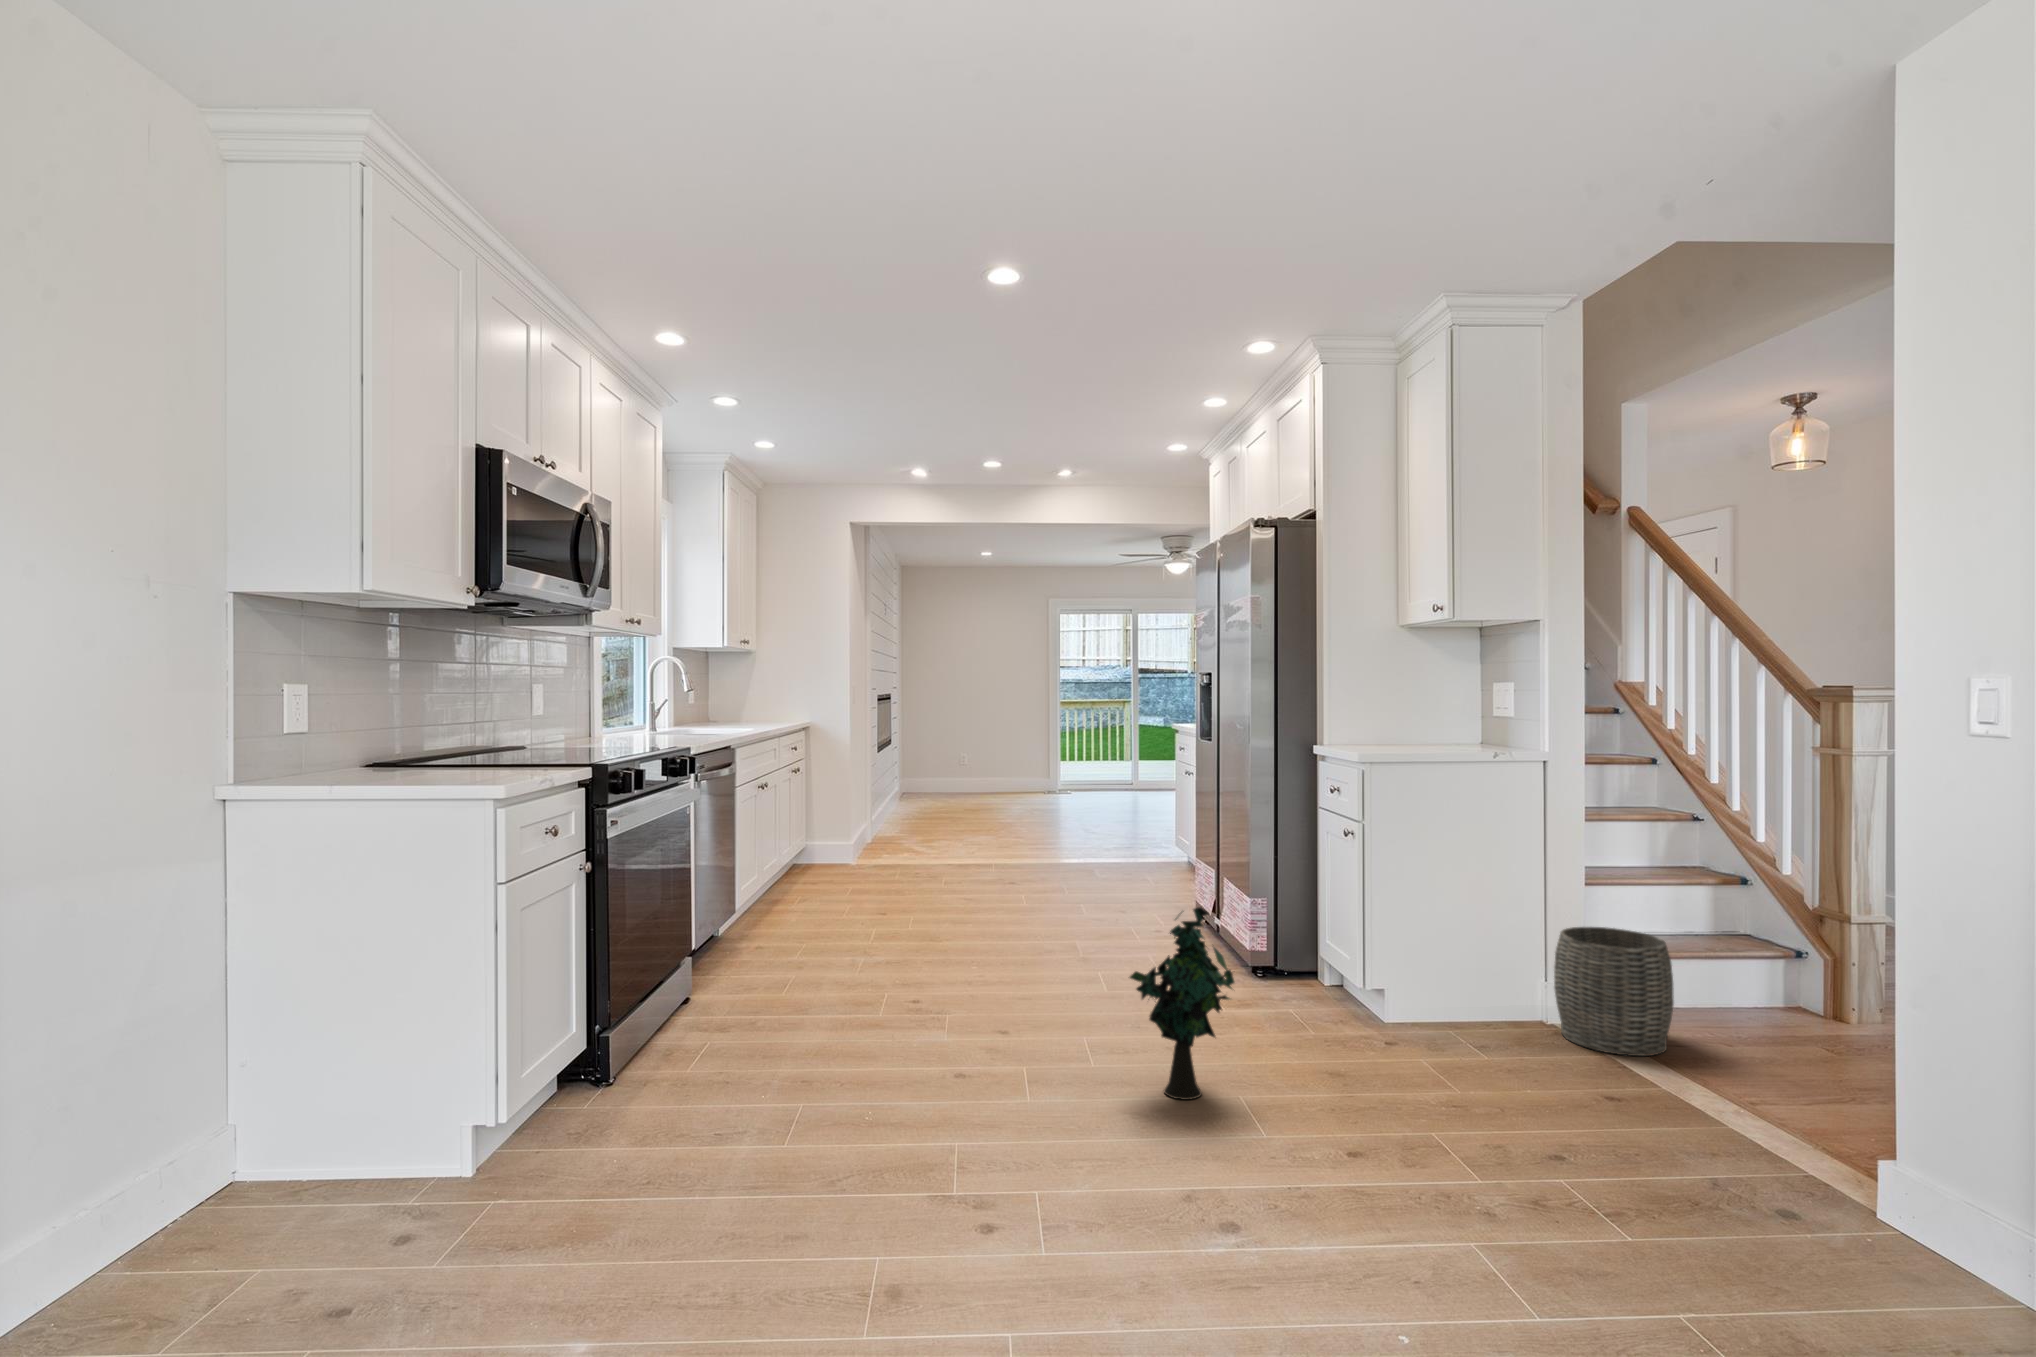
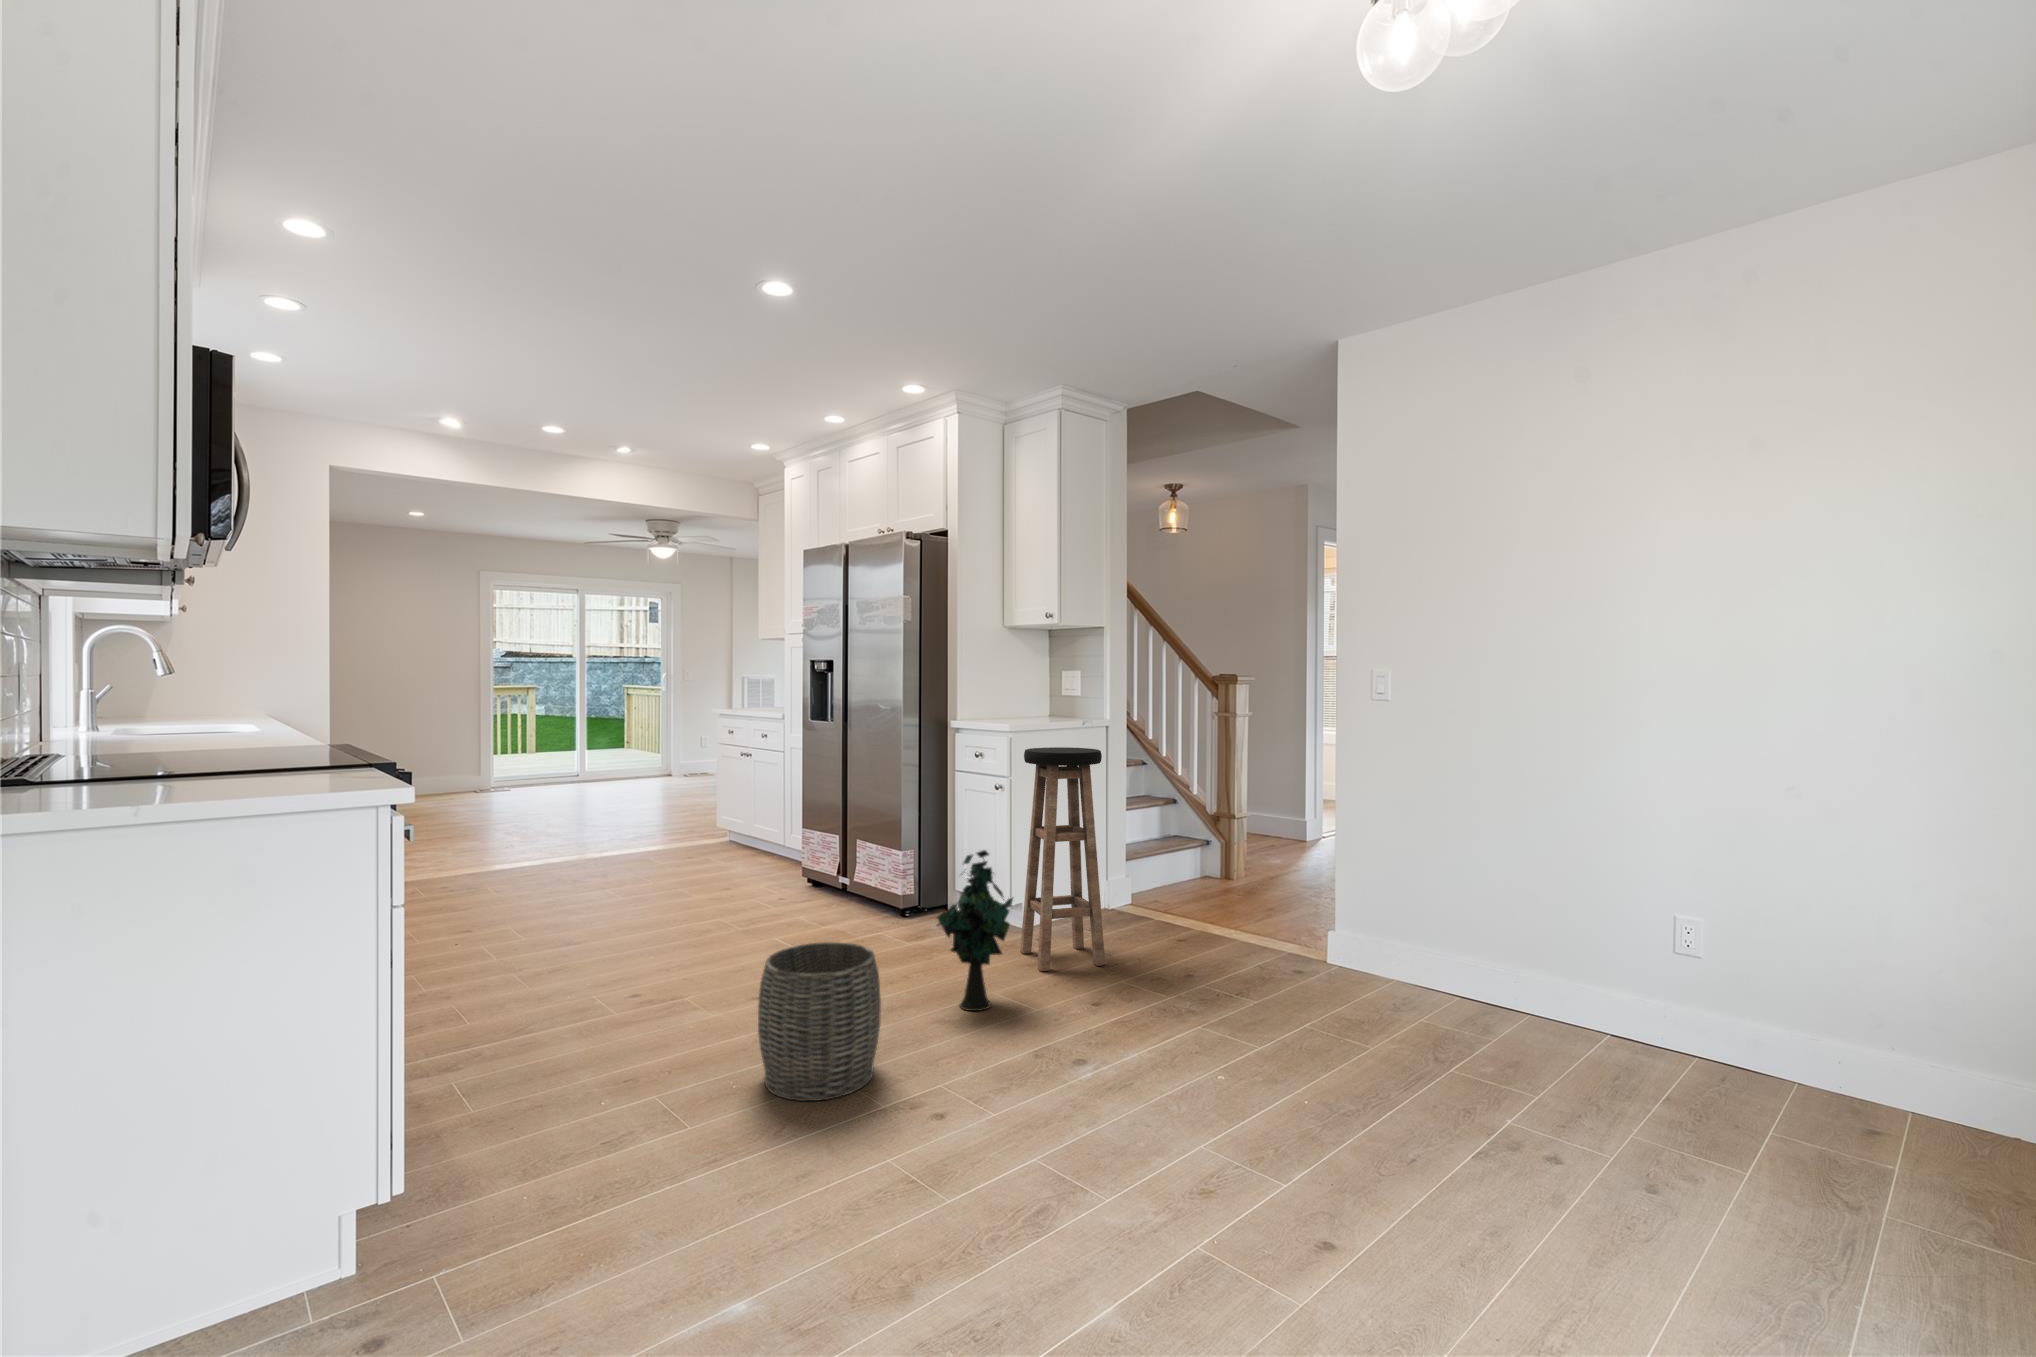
bar stool: none [1312,786,1420,1090] -> present [1020,747,1105,971]
woven basket: present [1554,927,1674,1056] -> present [758,942,881,1101]

